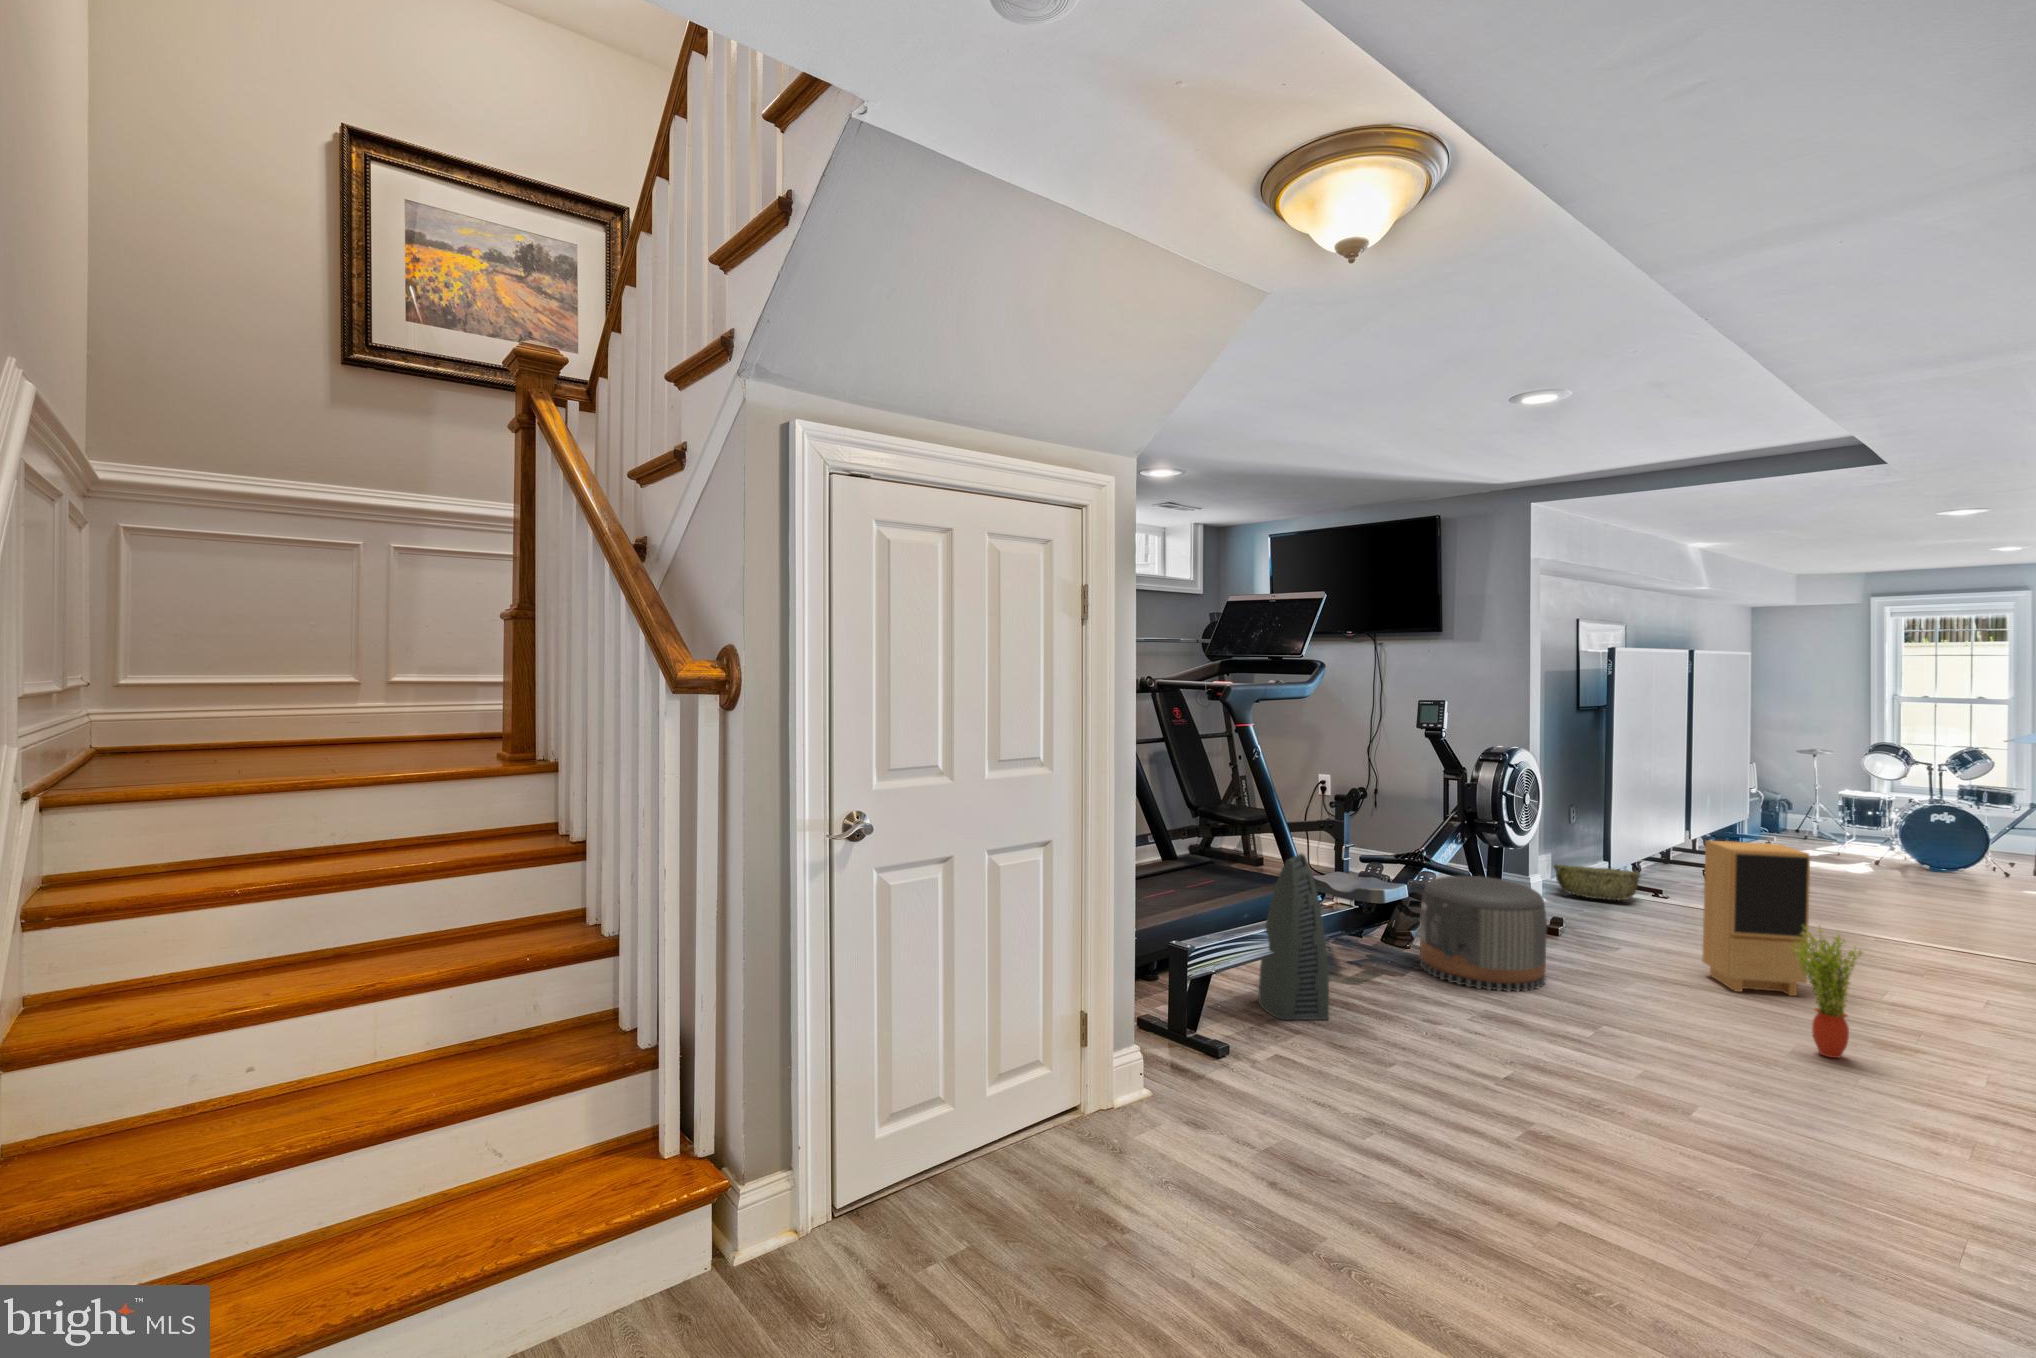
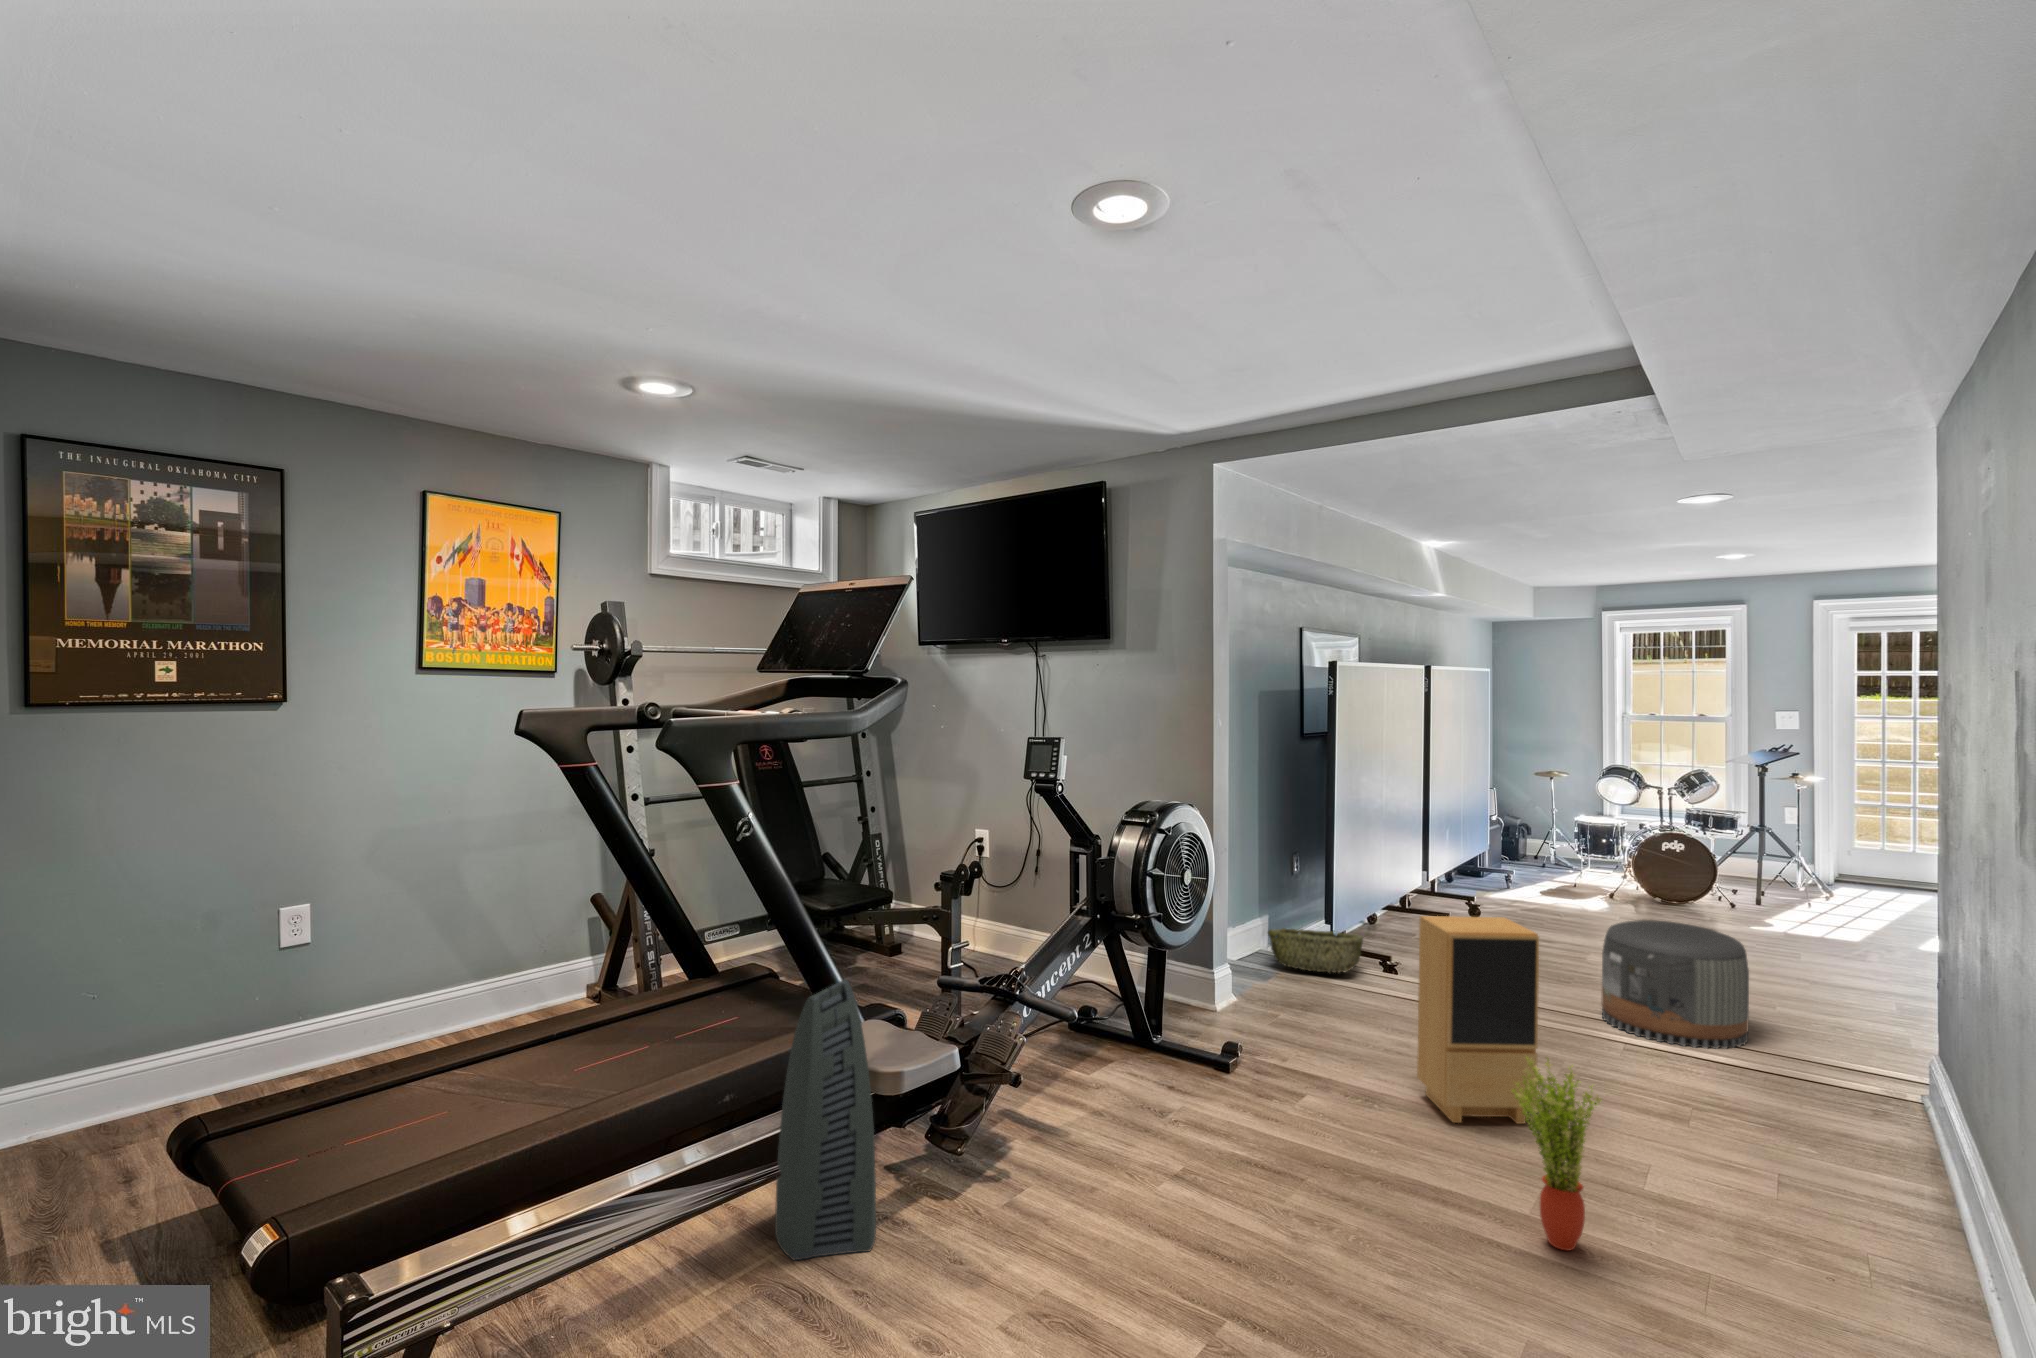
pouf: present [1420,876,1547,991] -> present [1602,920,1749,1049]

